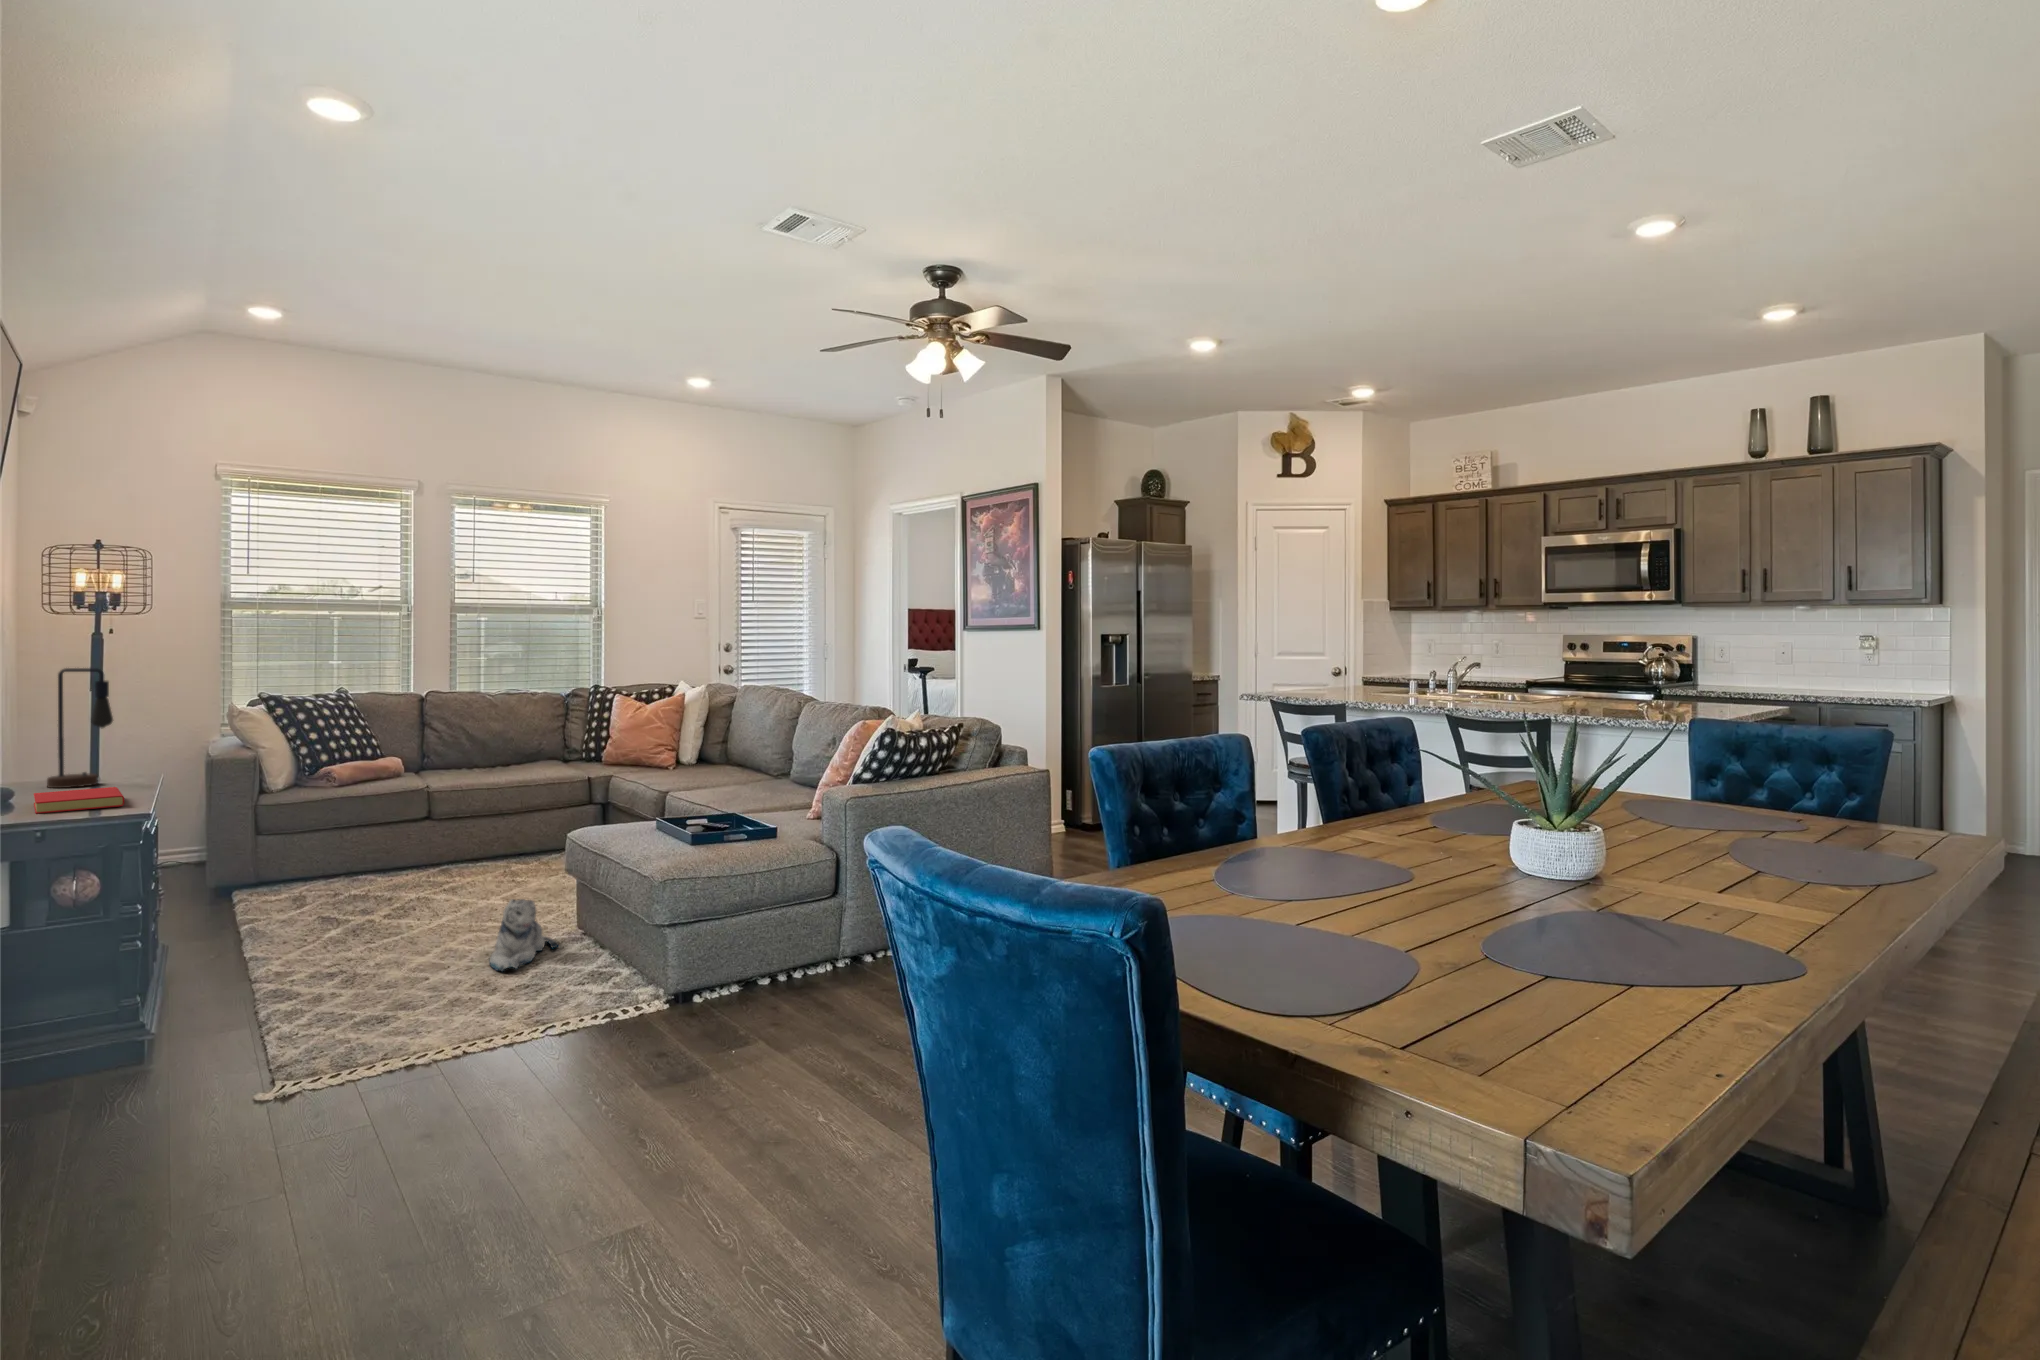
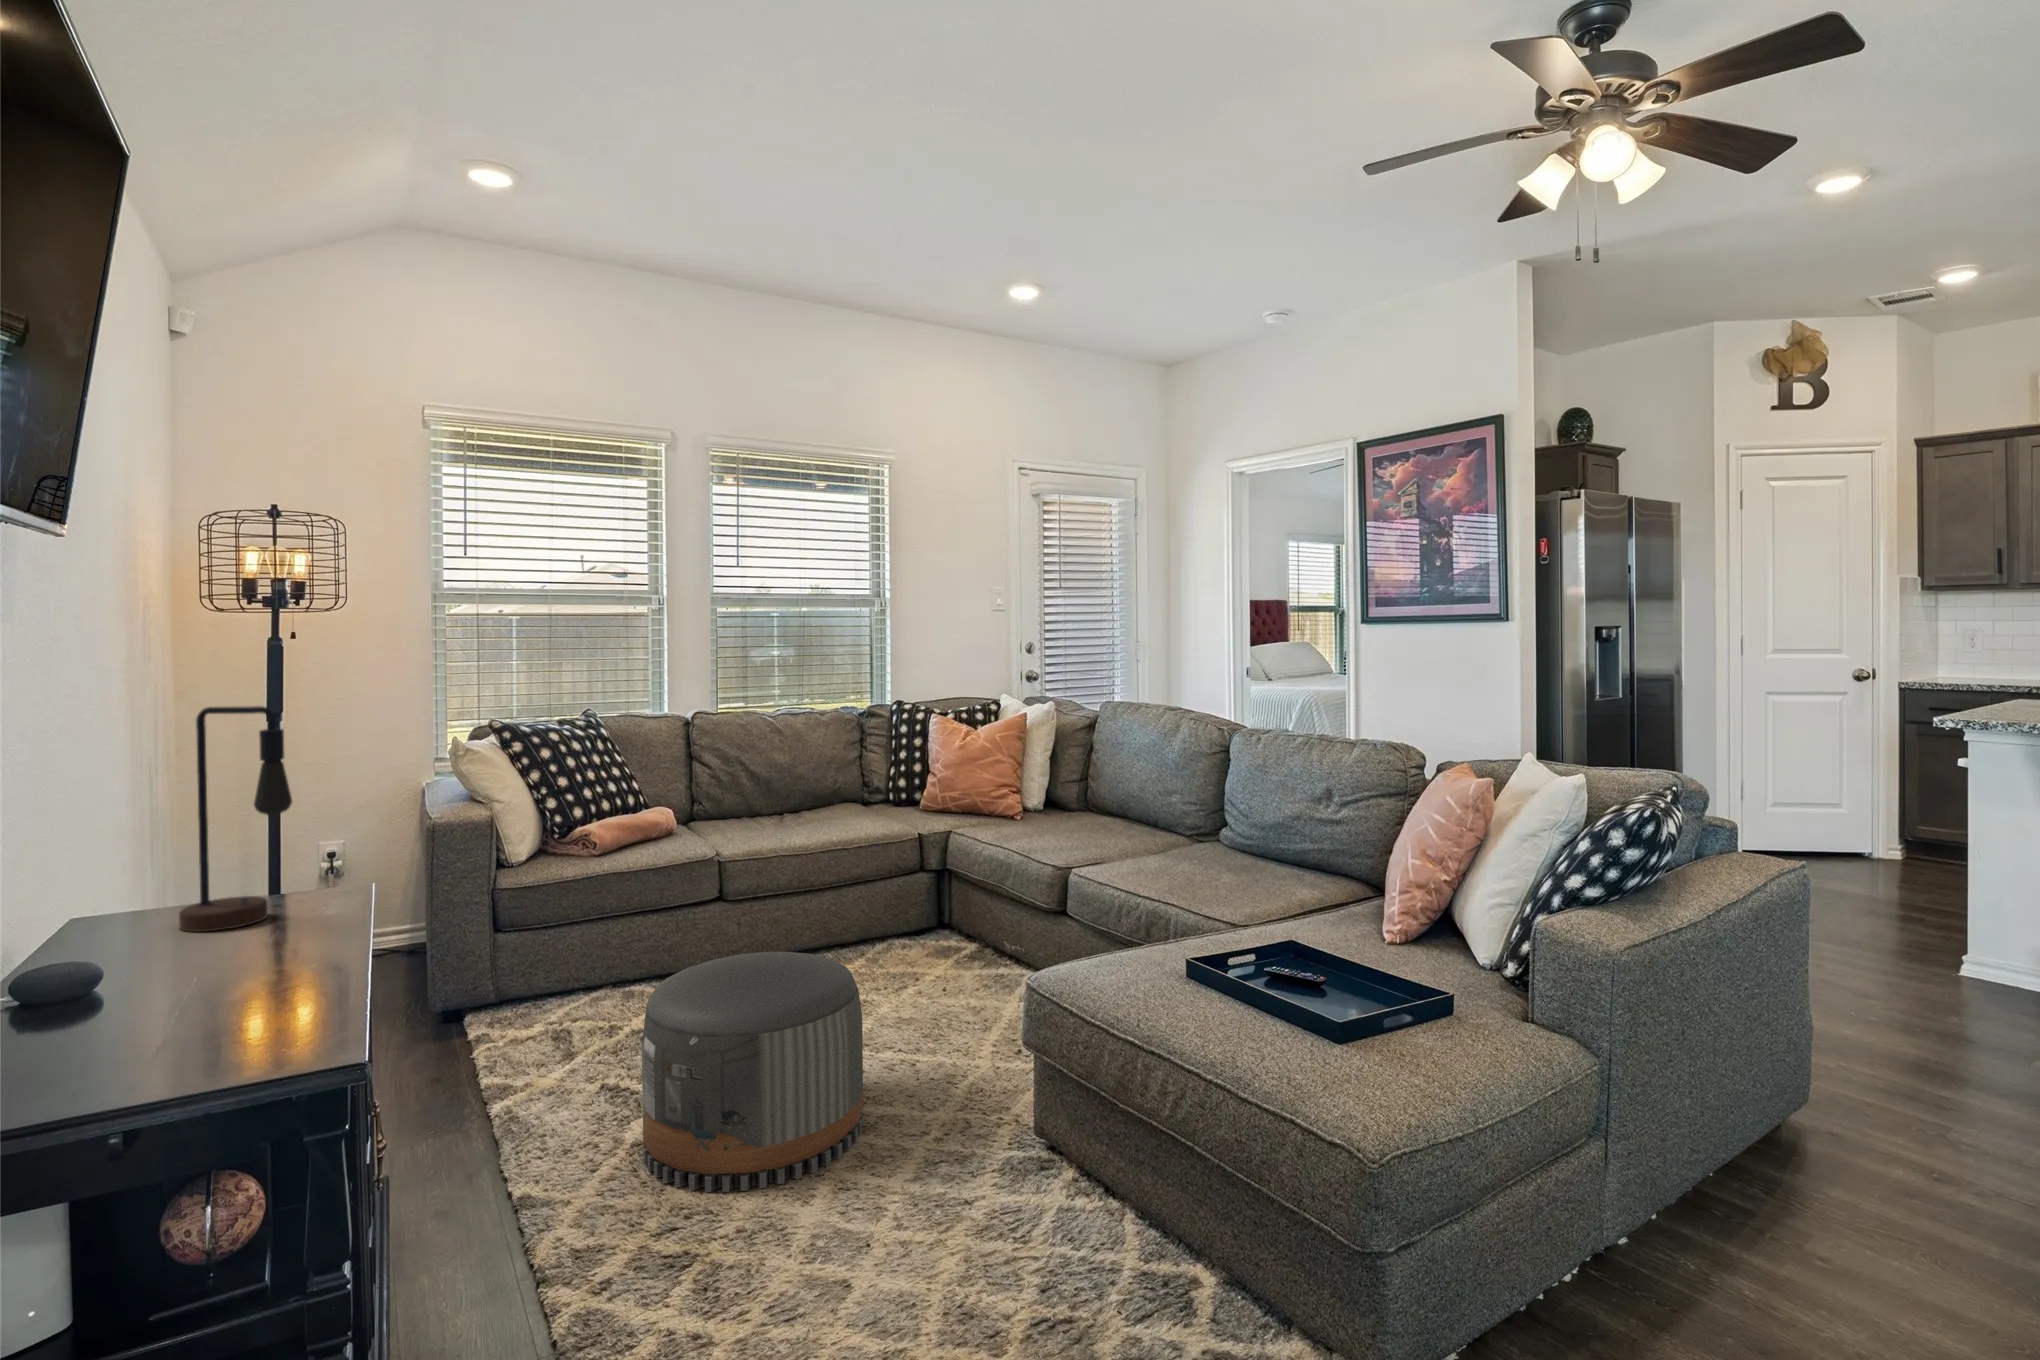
book: present [34,787,124,814] -> none [129,952,312,1049]
pouf: none [332,828,480,952] -> present [642,952,863,1192]
plush toy: present [490,899,558,971] -> none [932,1118,1039,1277]

